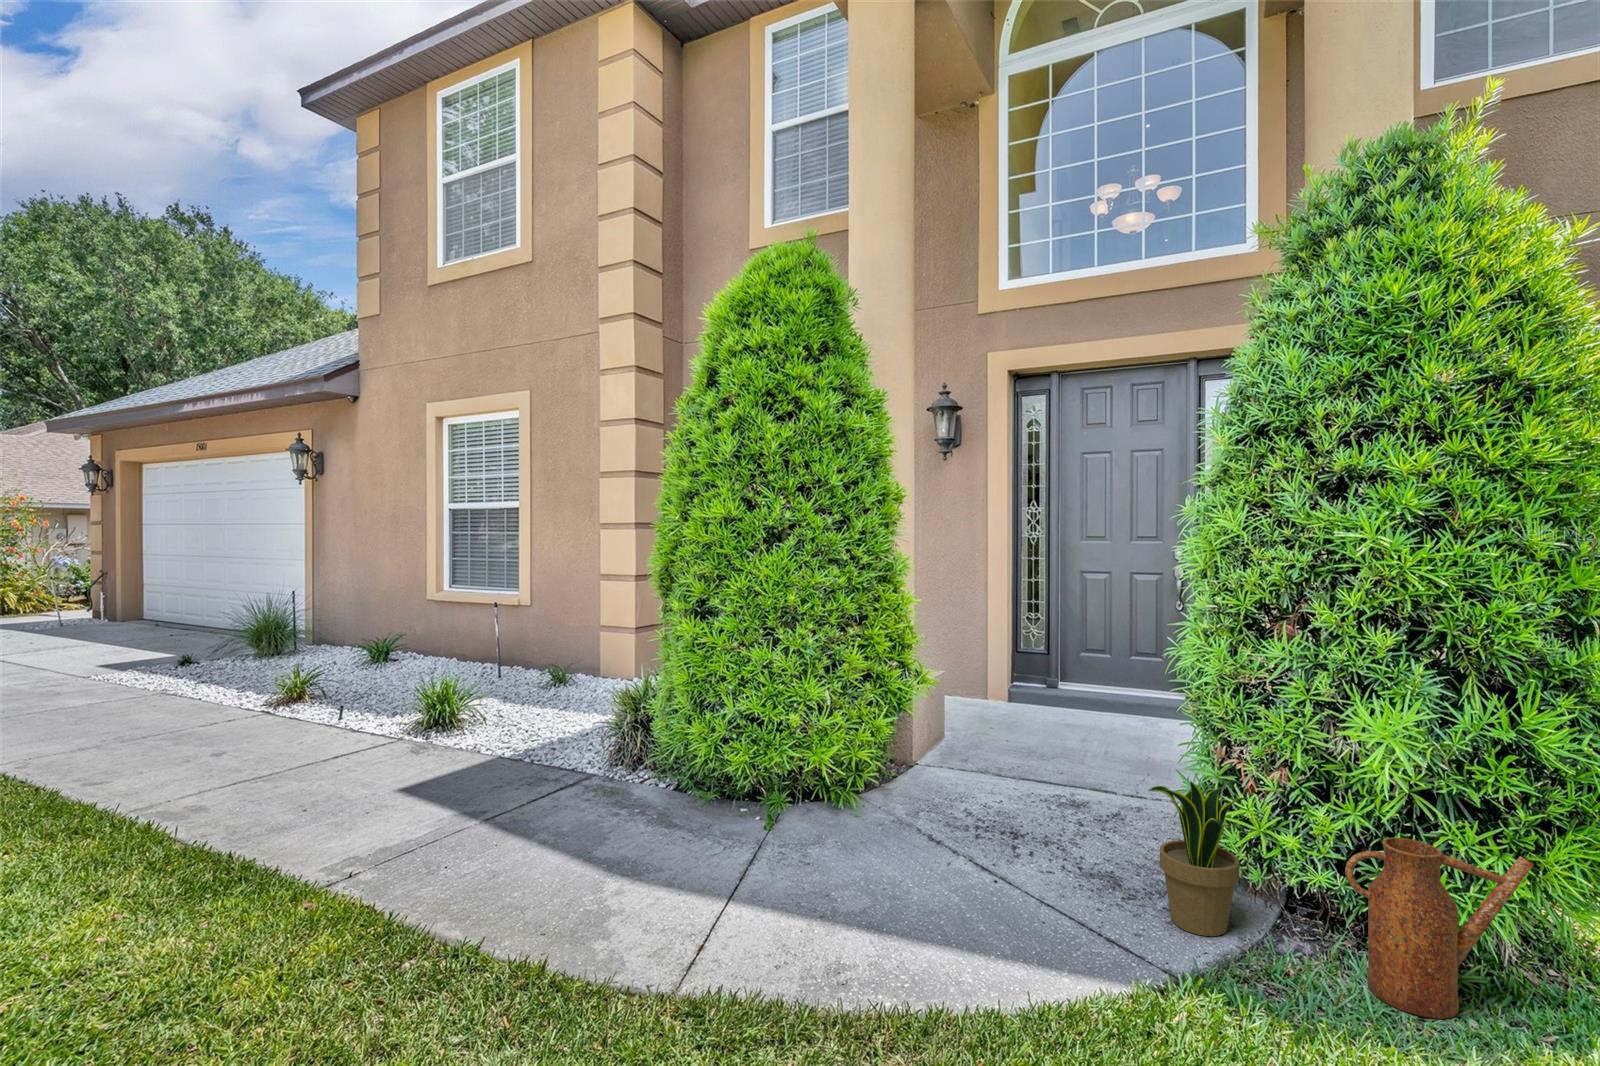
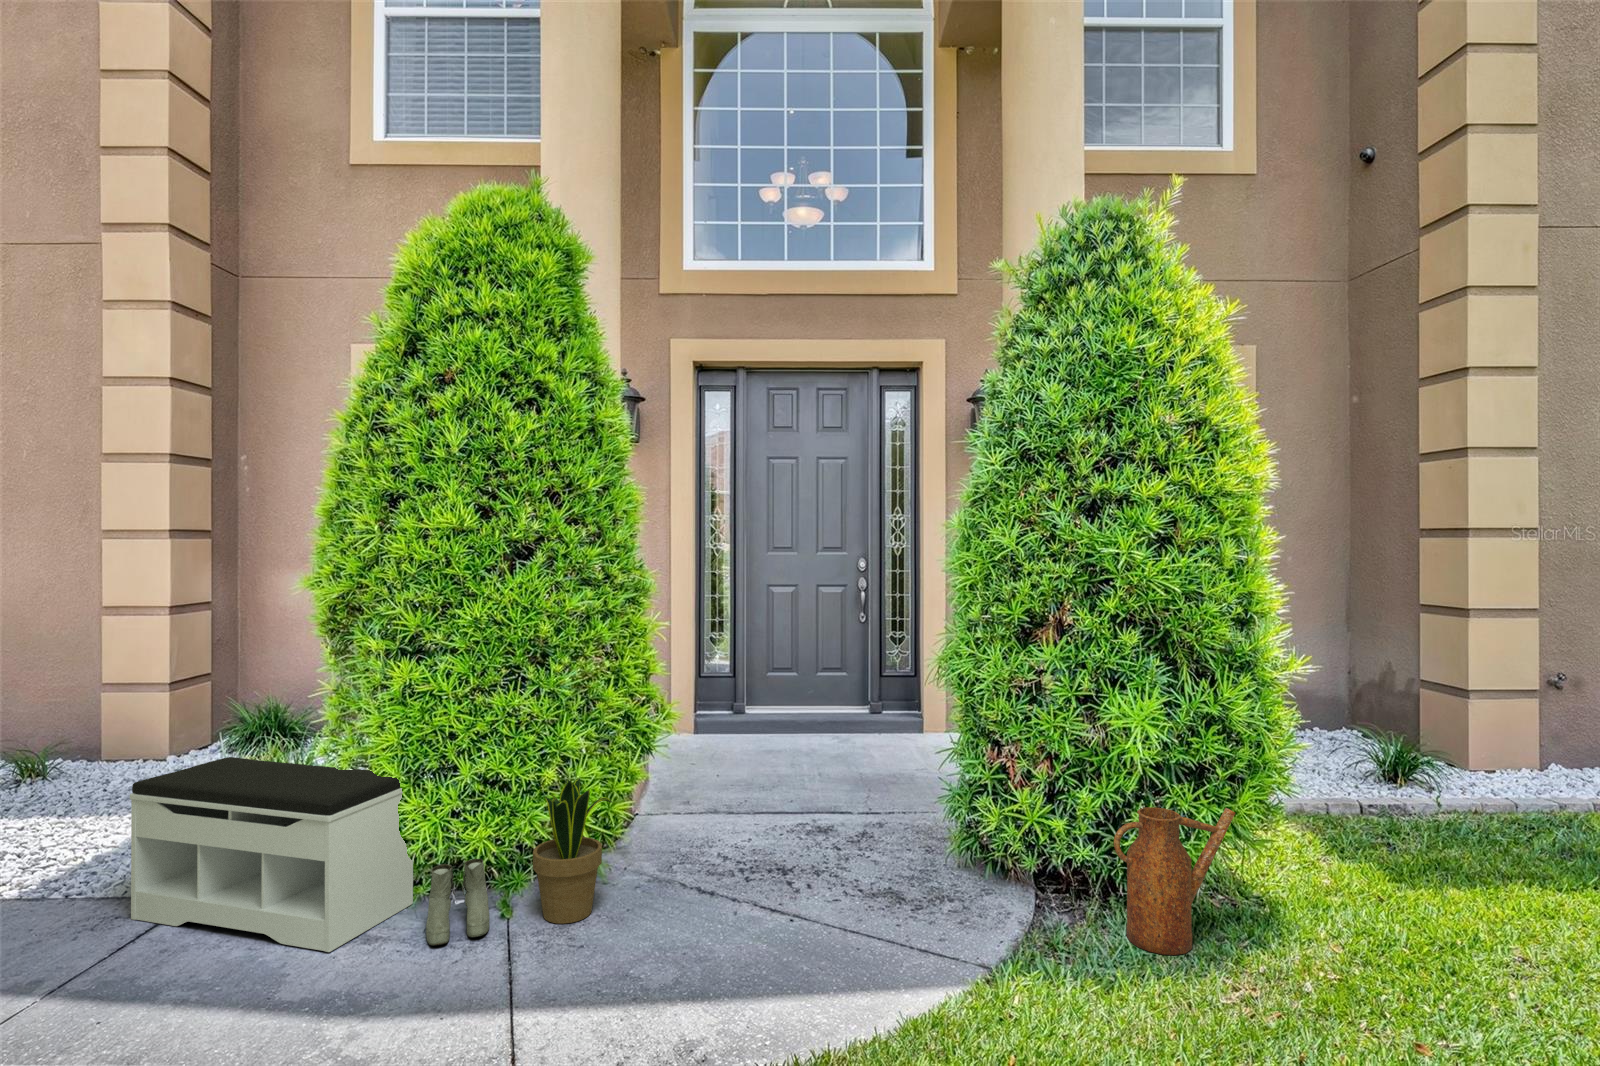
bench: none [540,684,704,832] -> present [130,757,413,952]
boots: none [699,781,748,842] -> present [426,859,489,946]
potted plant: present [1148,781,1247,936] -> present [533,778,612,924]

